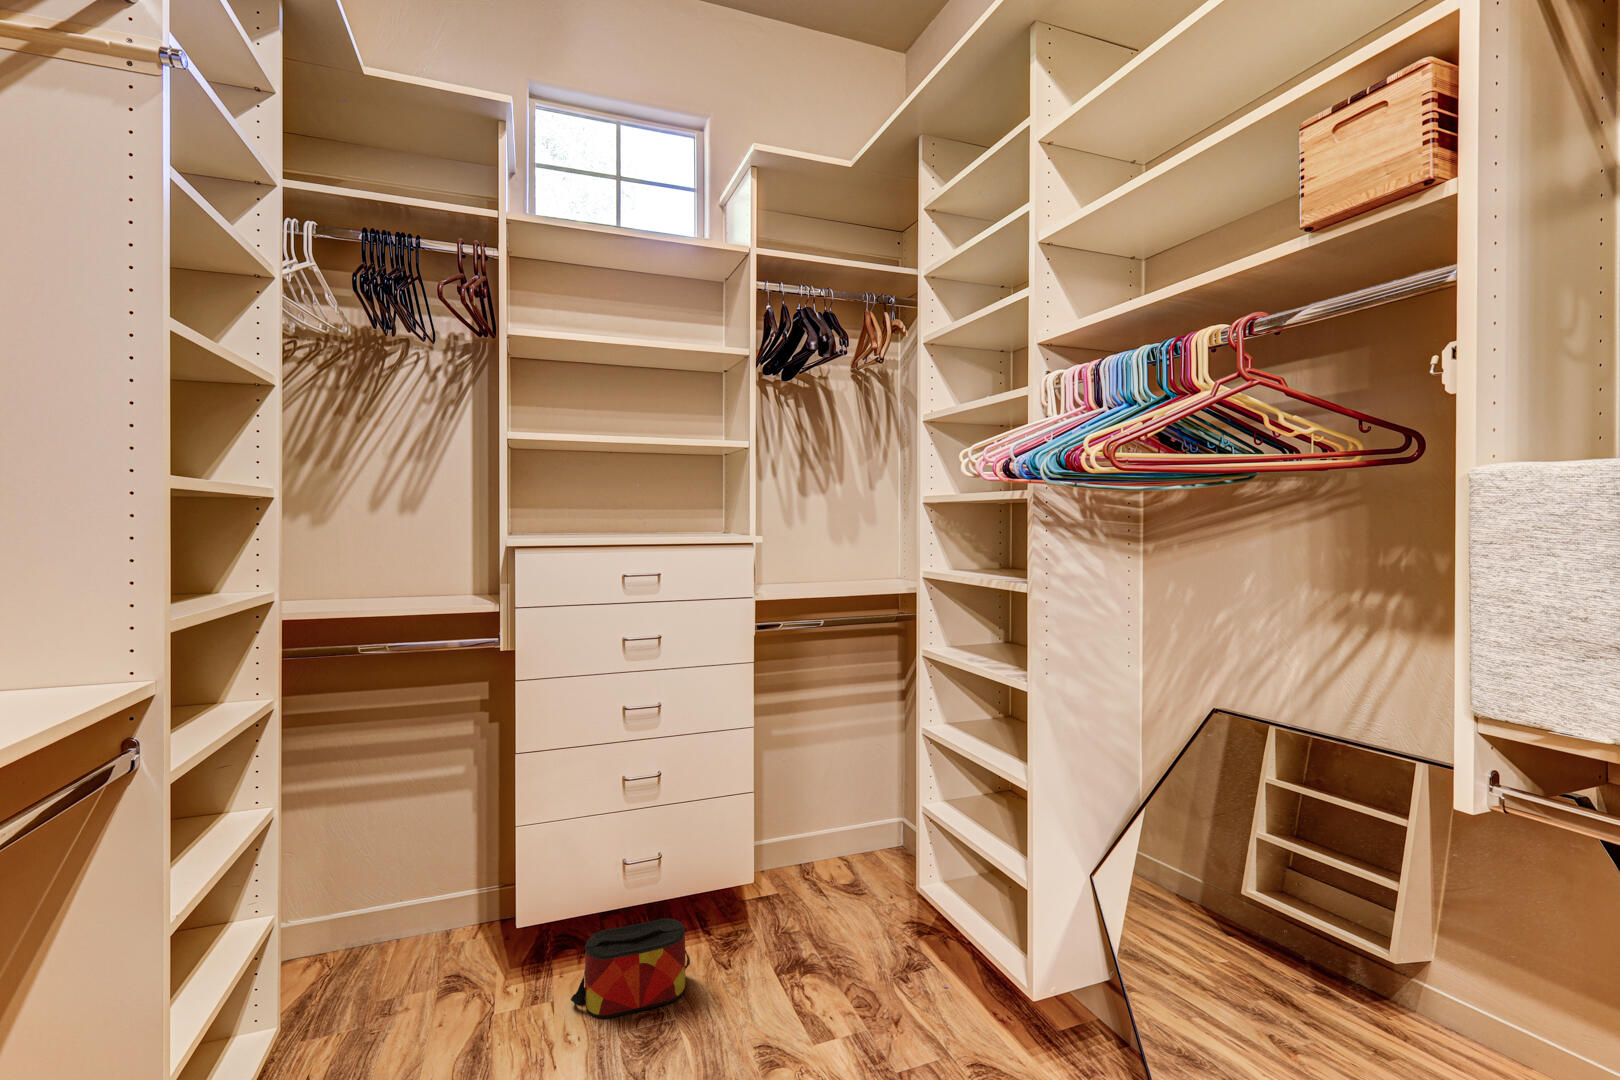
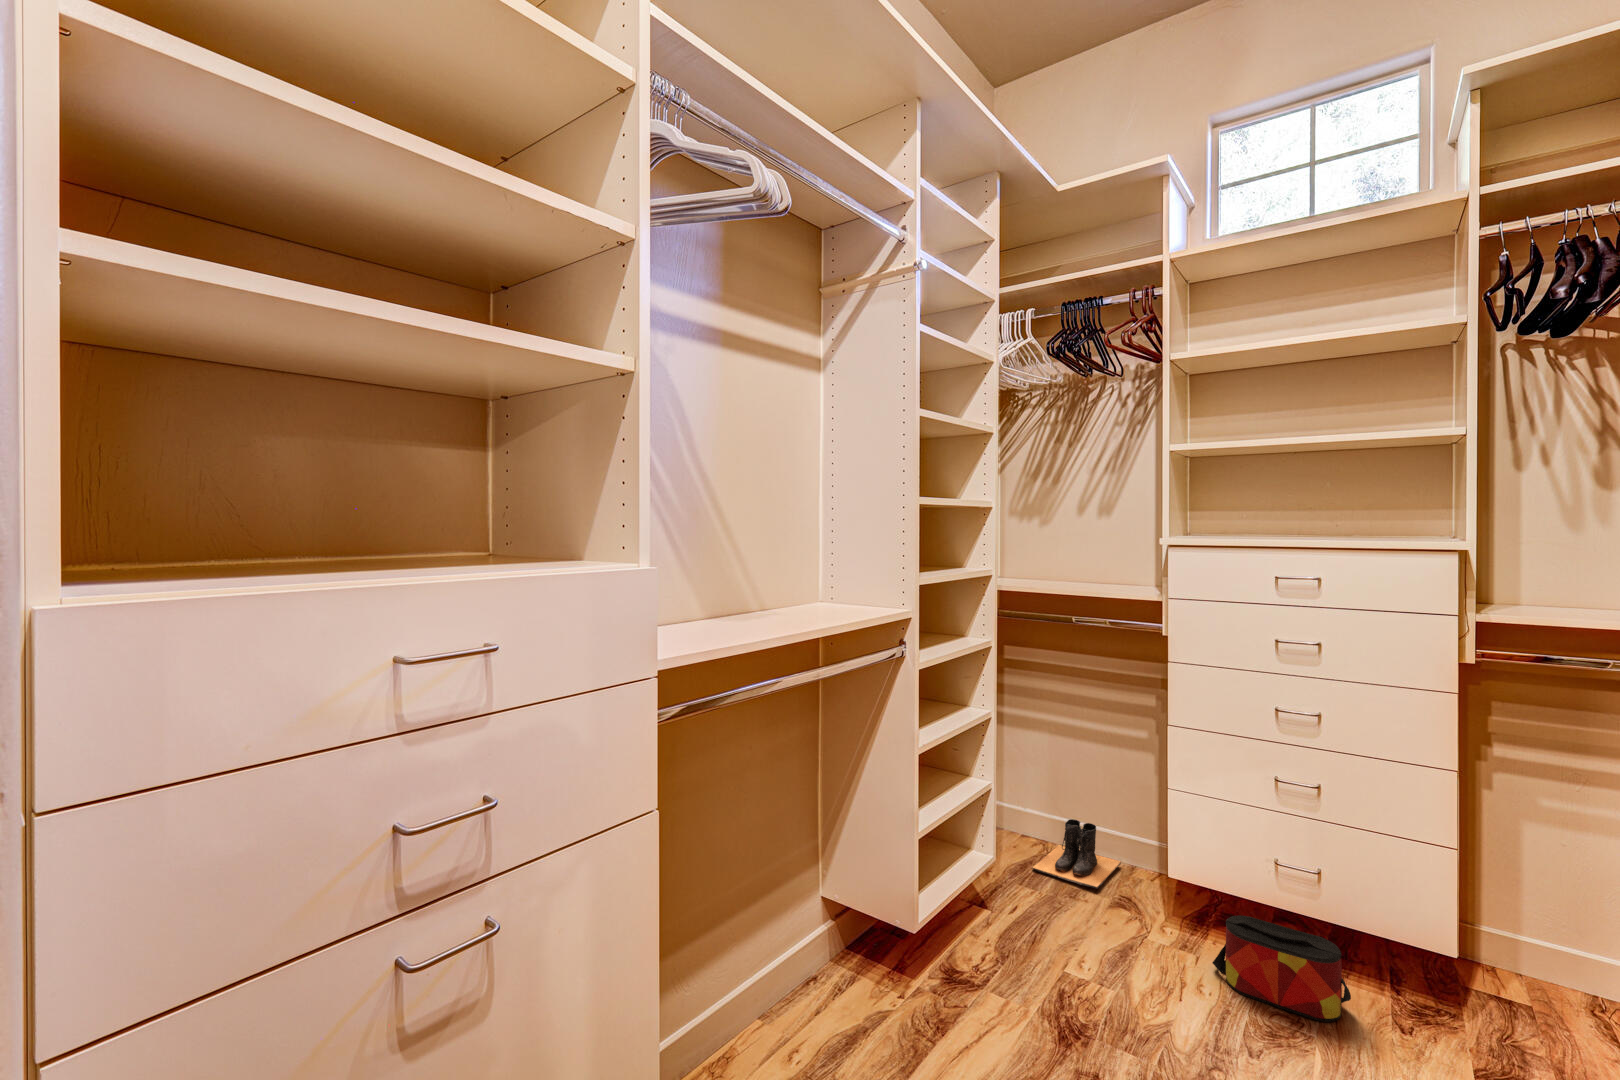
boots: none [314,901,434,1001] -> present [1032,819,1121,889]

